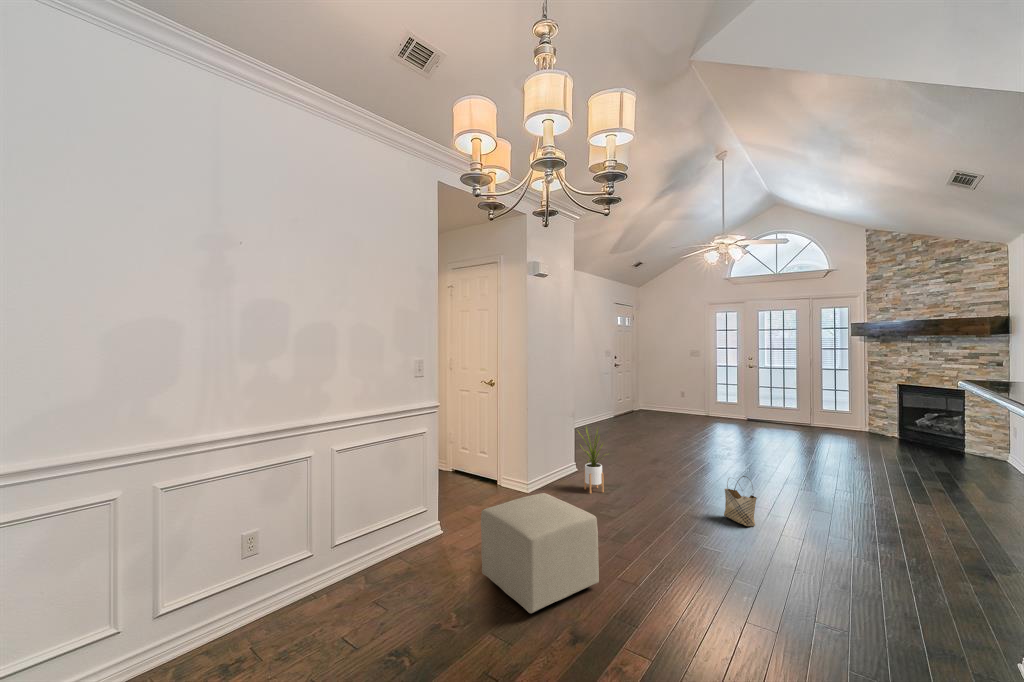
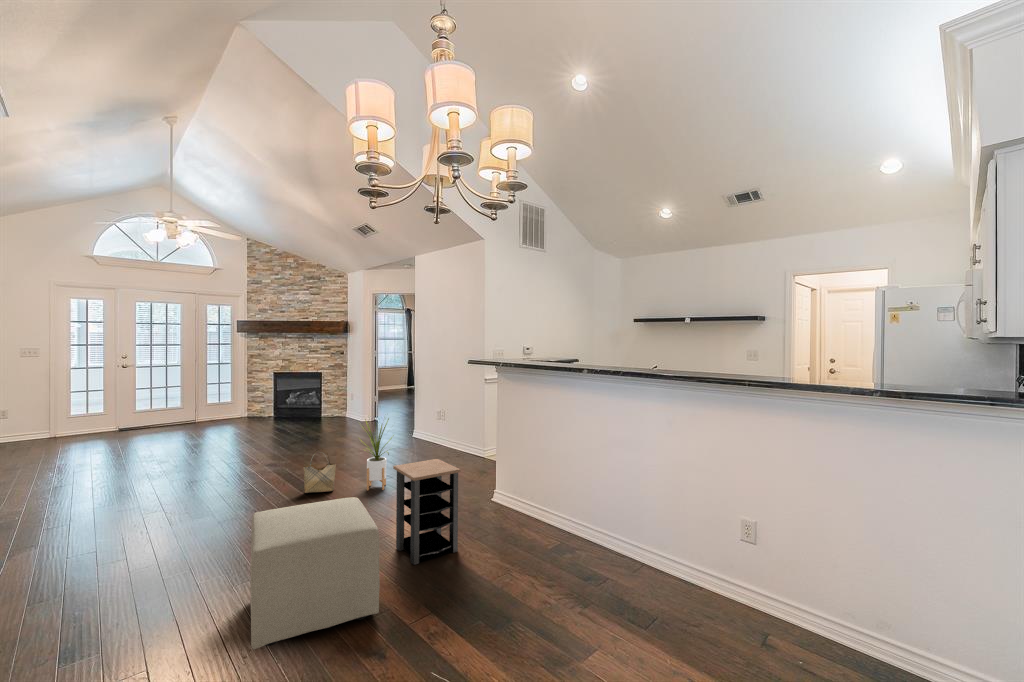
house plant: present [579,429,604,494] -> present [363,418,392,490]
side table: none [626,507,711,648] -> present [393,459,461,565]

